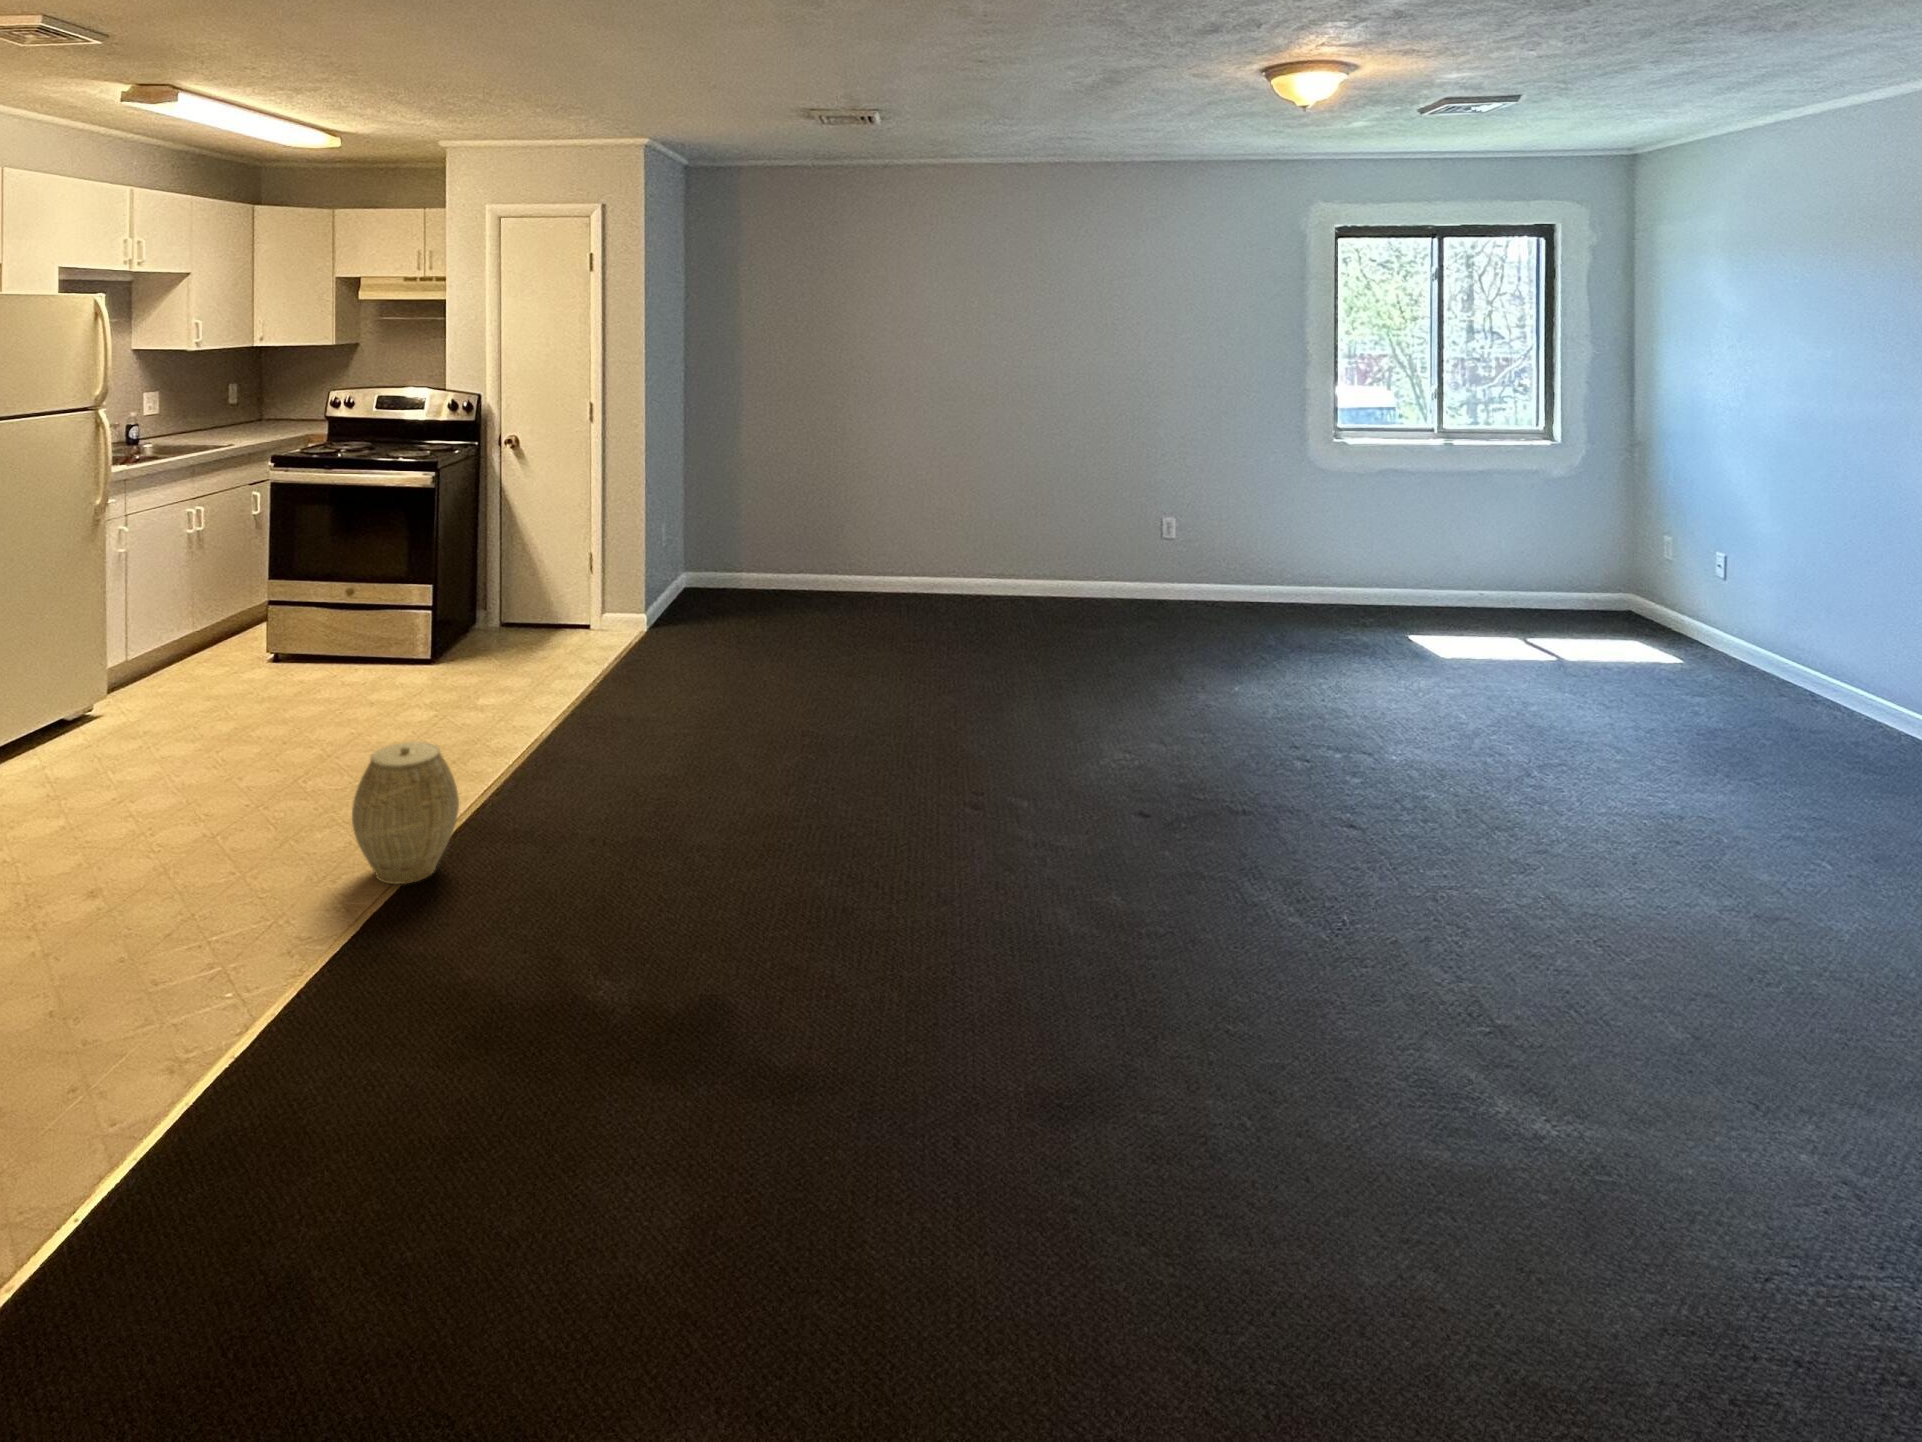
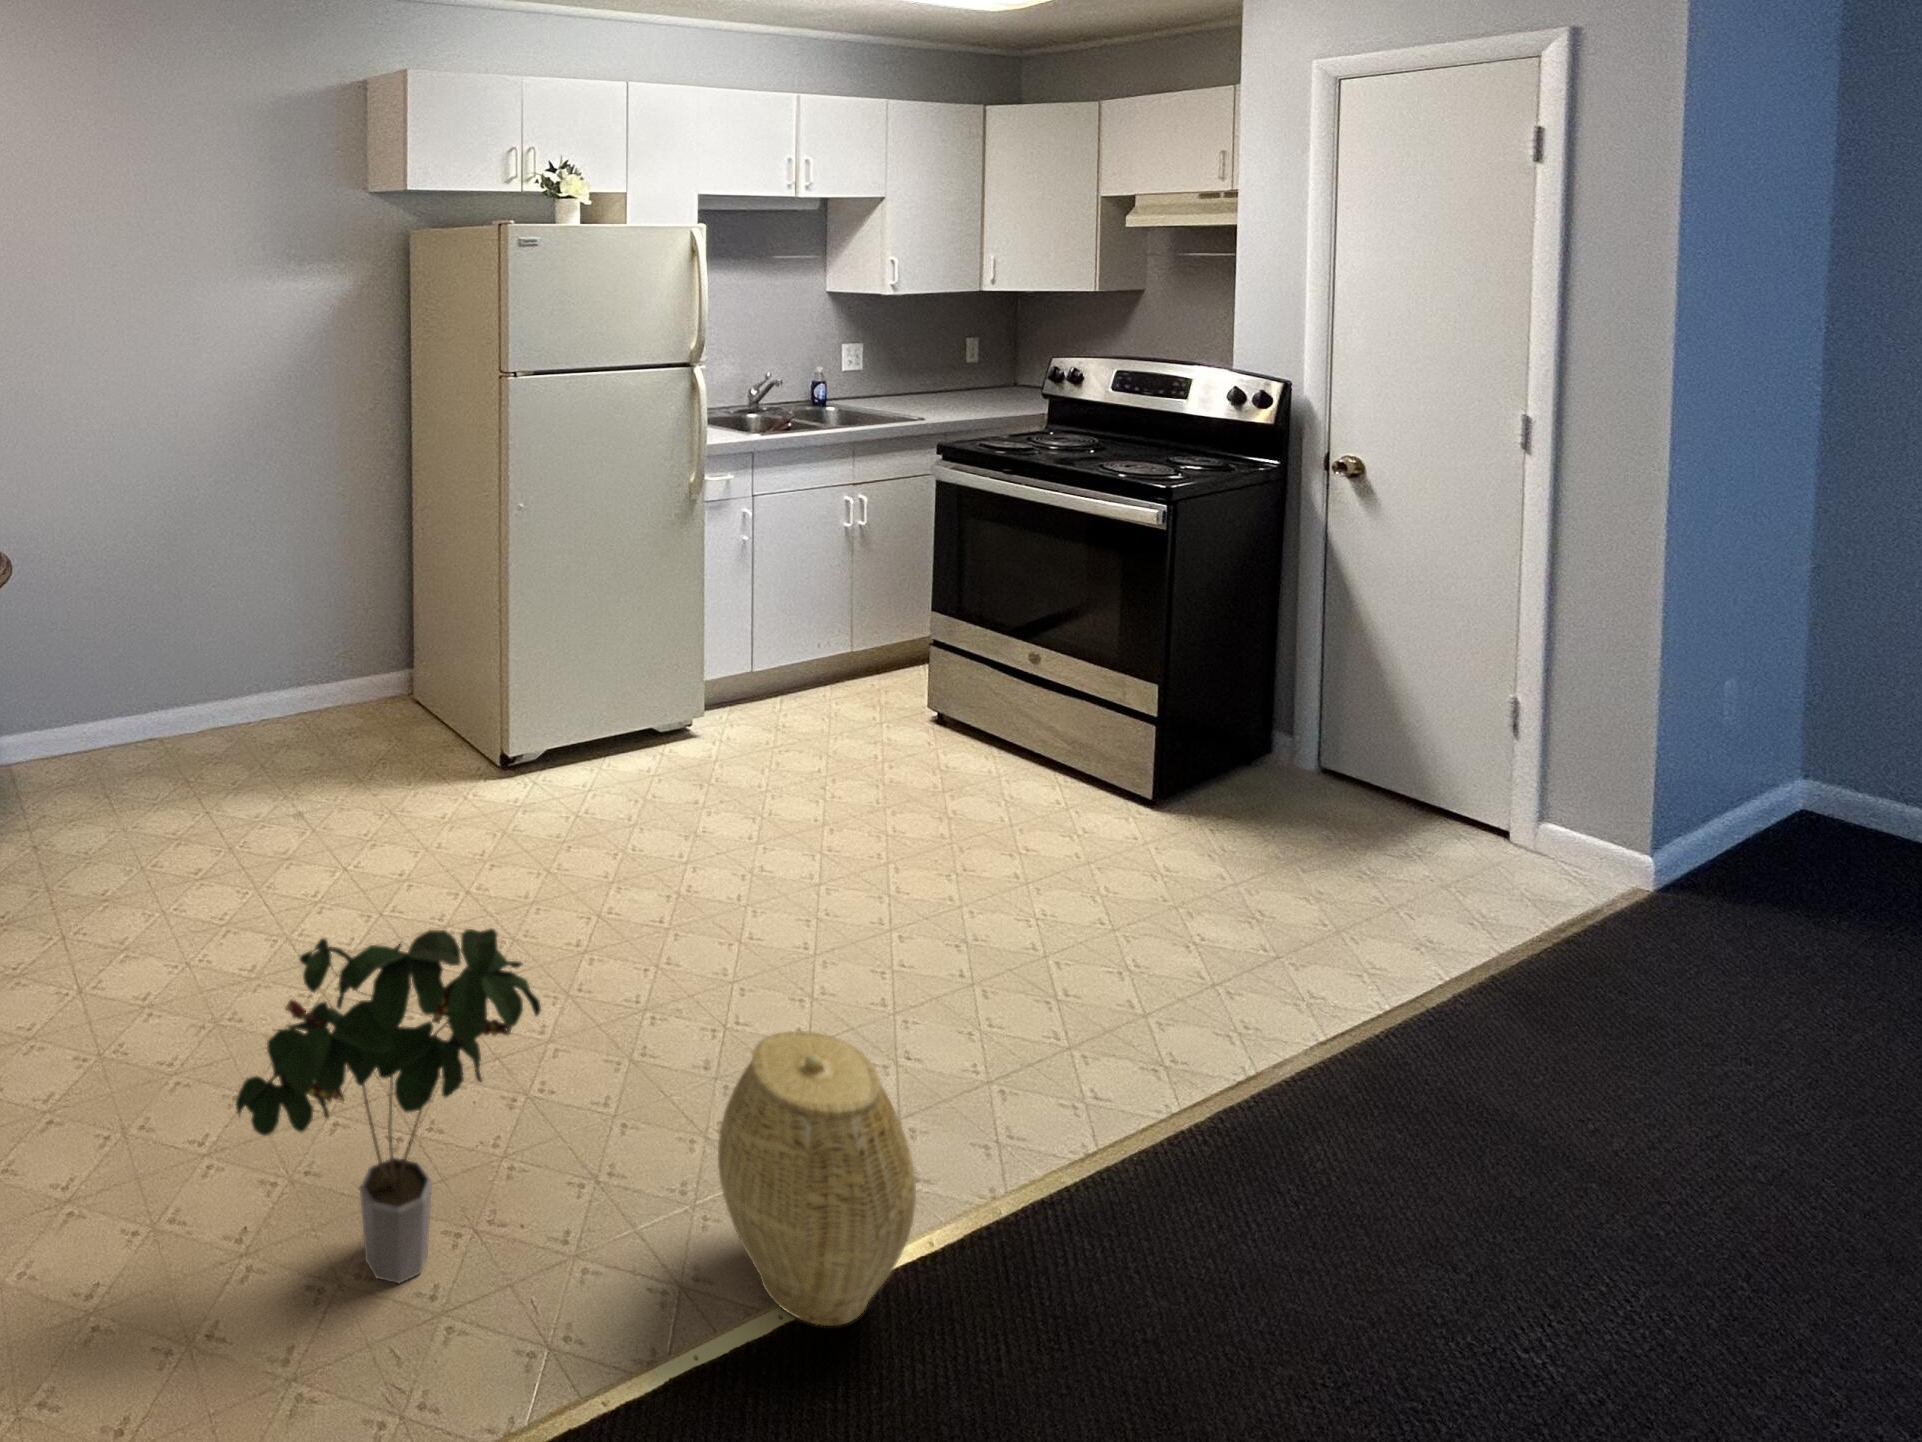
potted plant: none [73,744,259,979] -> present [235,929,541,1284]

